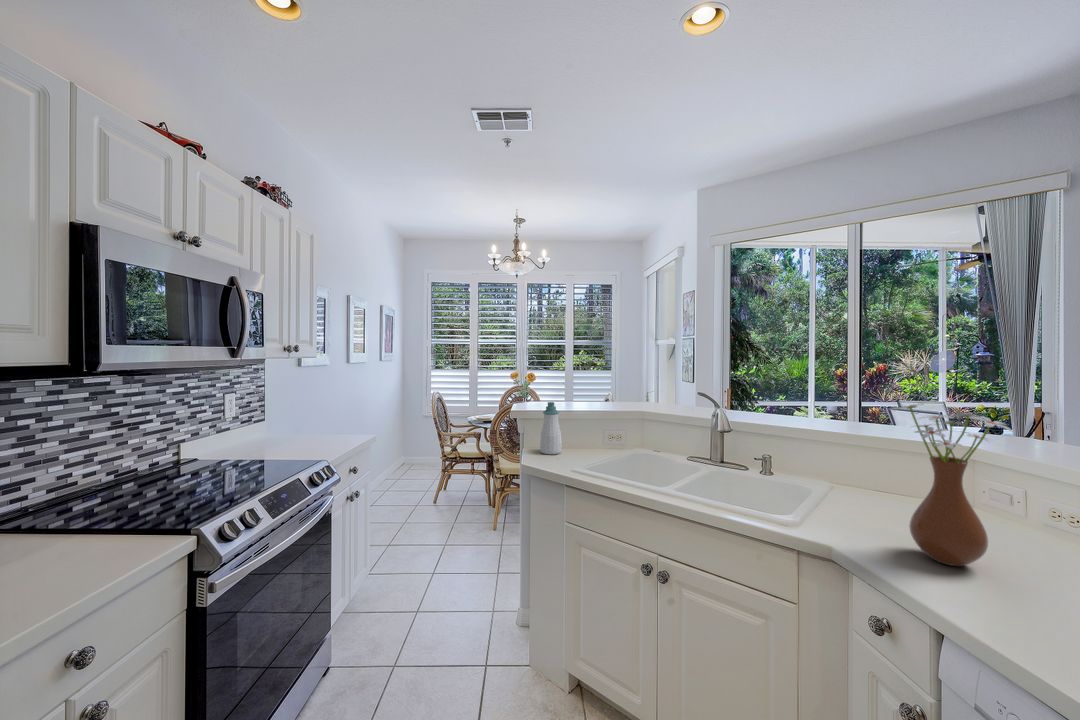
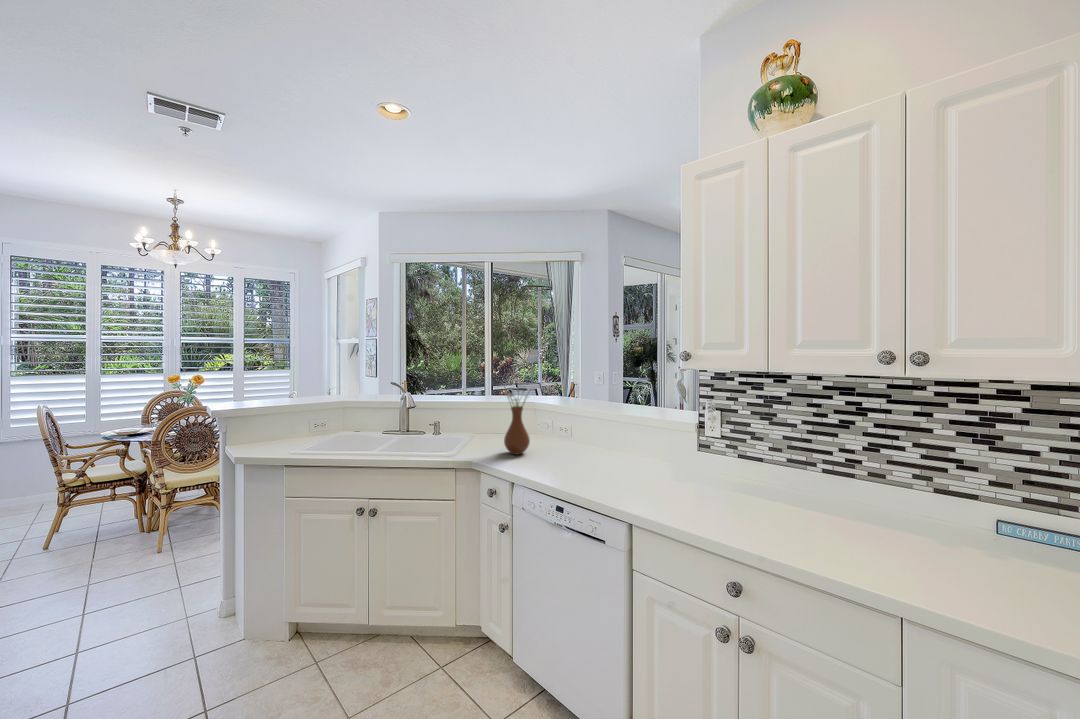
soap bottle: present [540,402,562,454] -> none [259,400,281,446]

